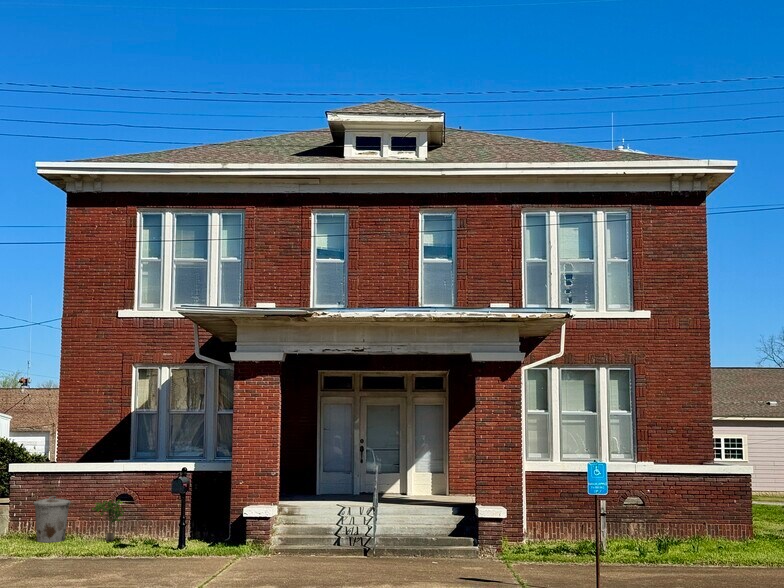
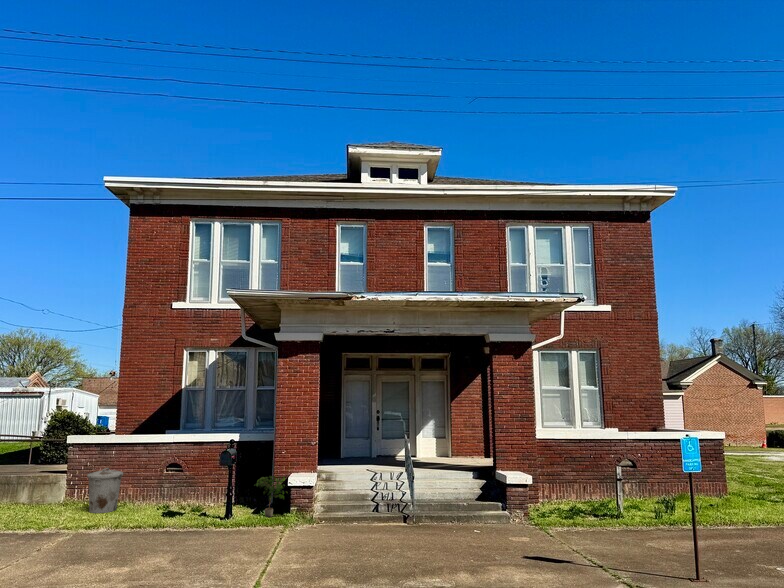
potted plant: present [92,500,126,542] -> present [255,476,287,517]

